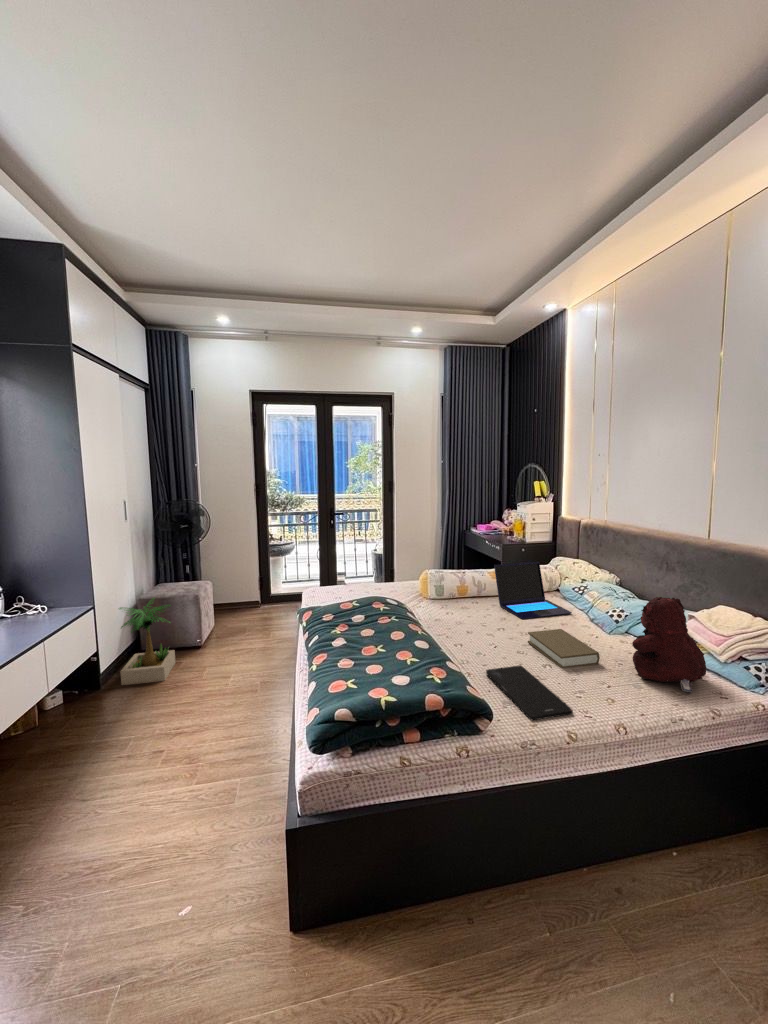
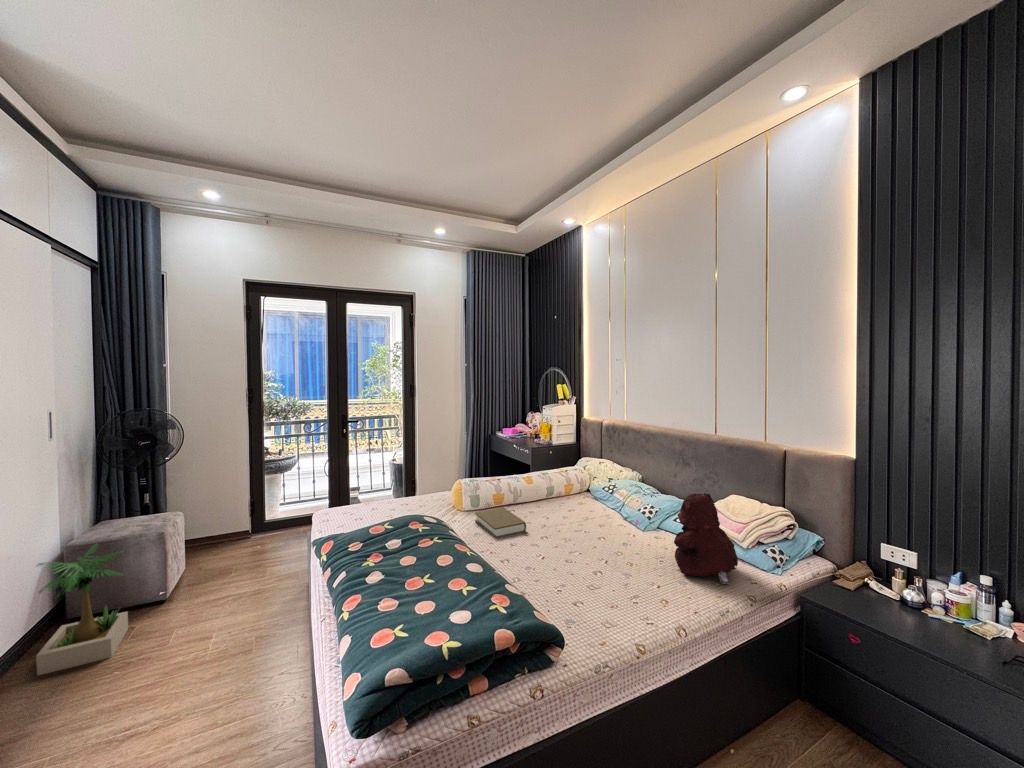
laptop: present [494,562,572,619] -> none [530,464,607,525]
book: present [528,629,600,668] -> present [475,507,526,538]
smartphone: present [486,665,573,720] -> none [541,578,635,640]

